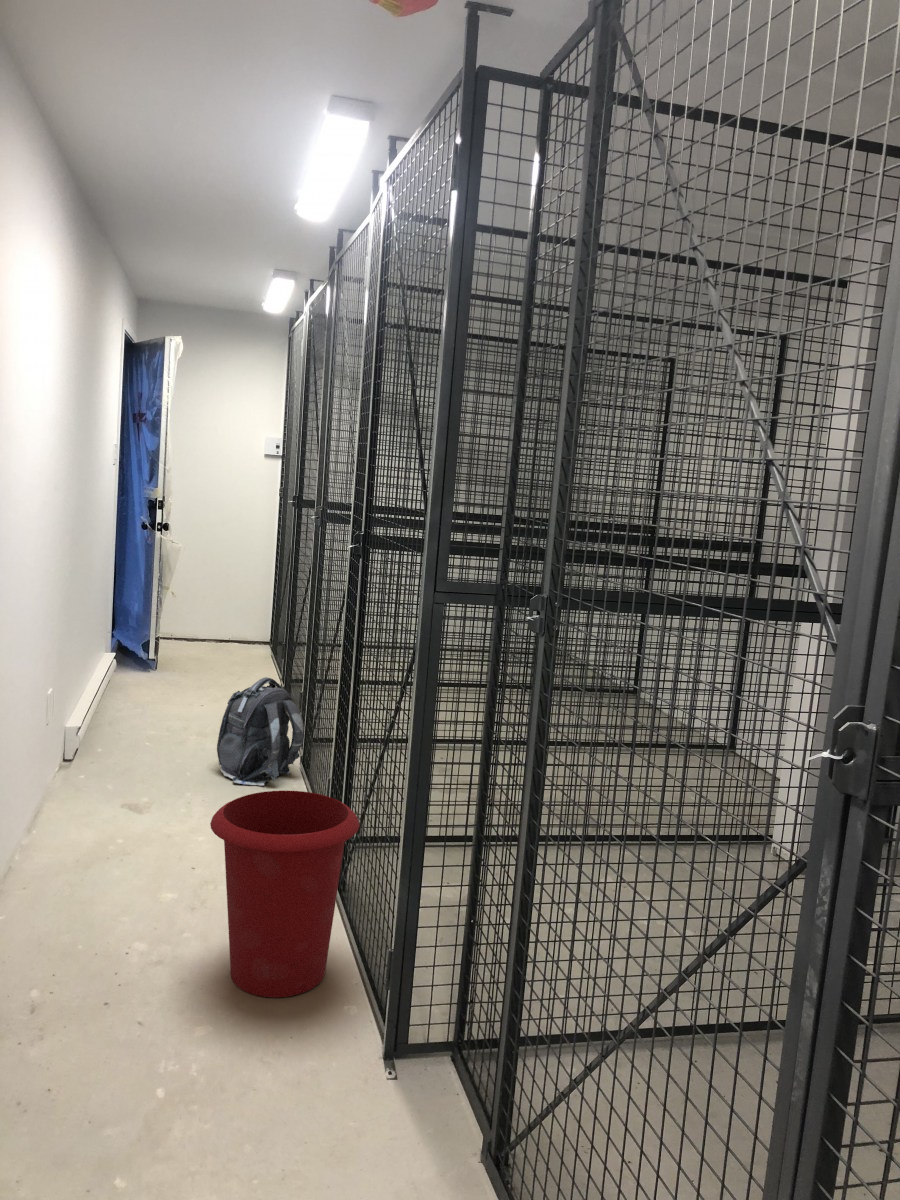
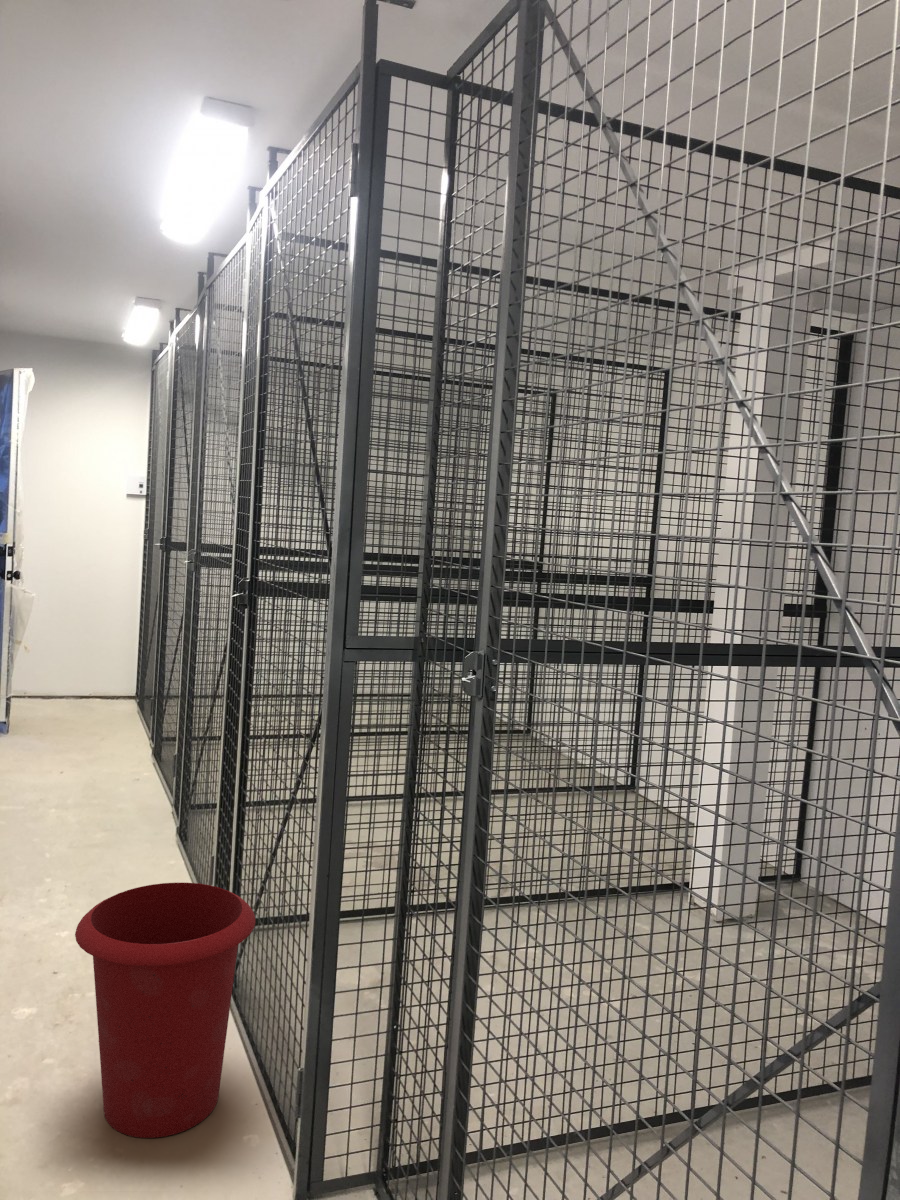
backpack: present [217,677,304,786] -> none [80,740,181,863]

